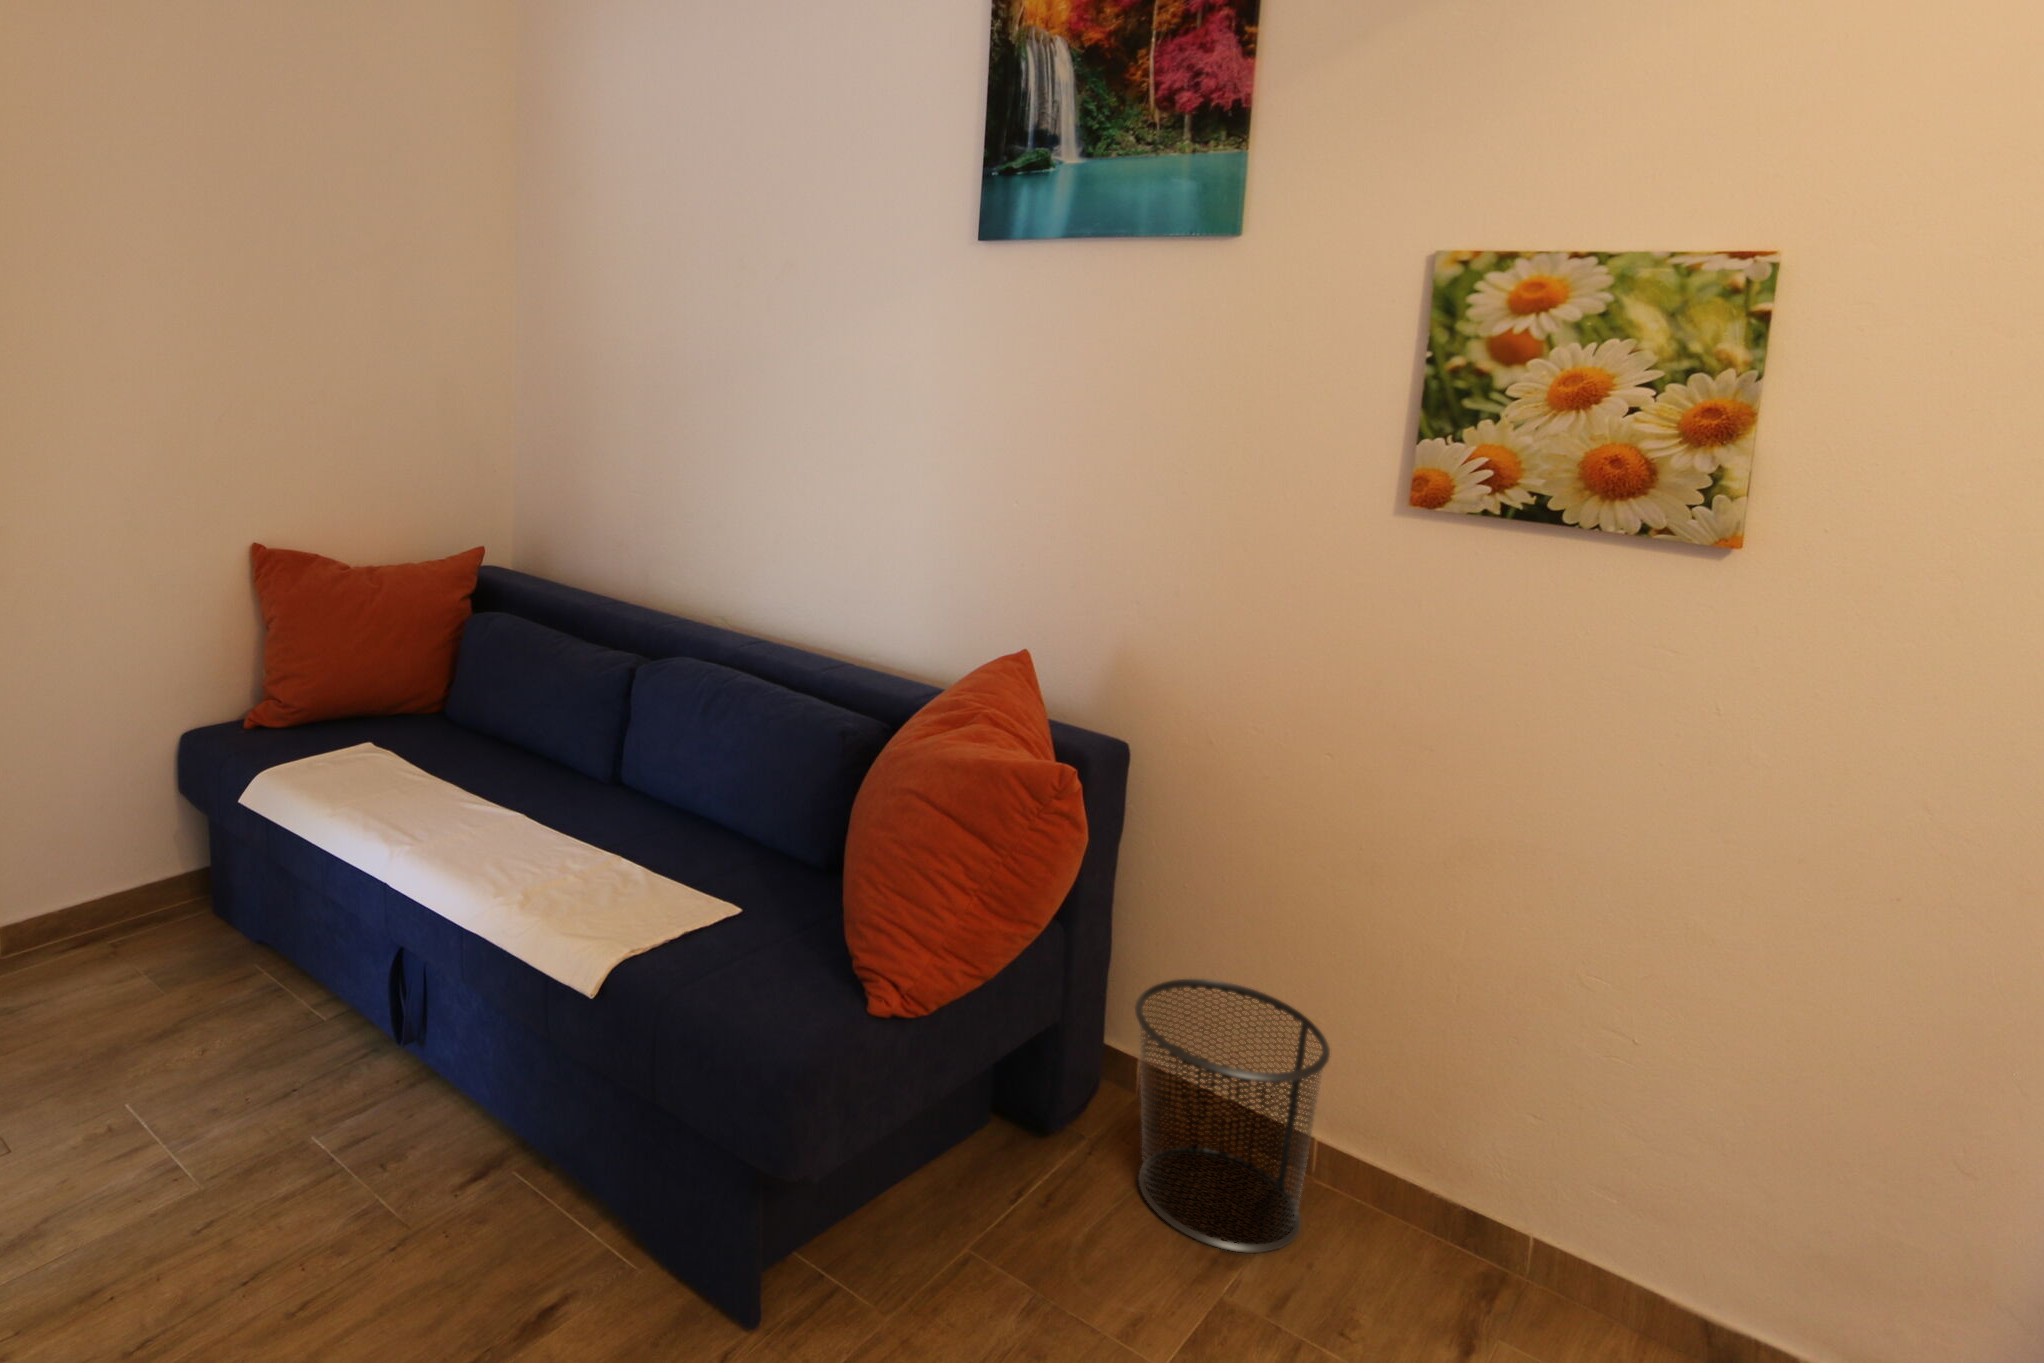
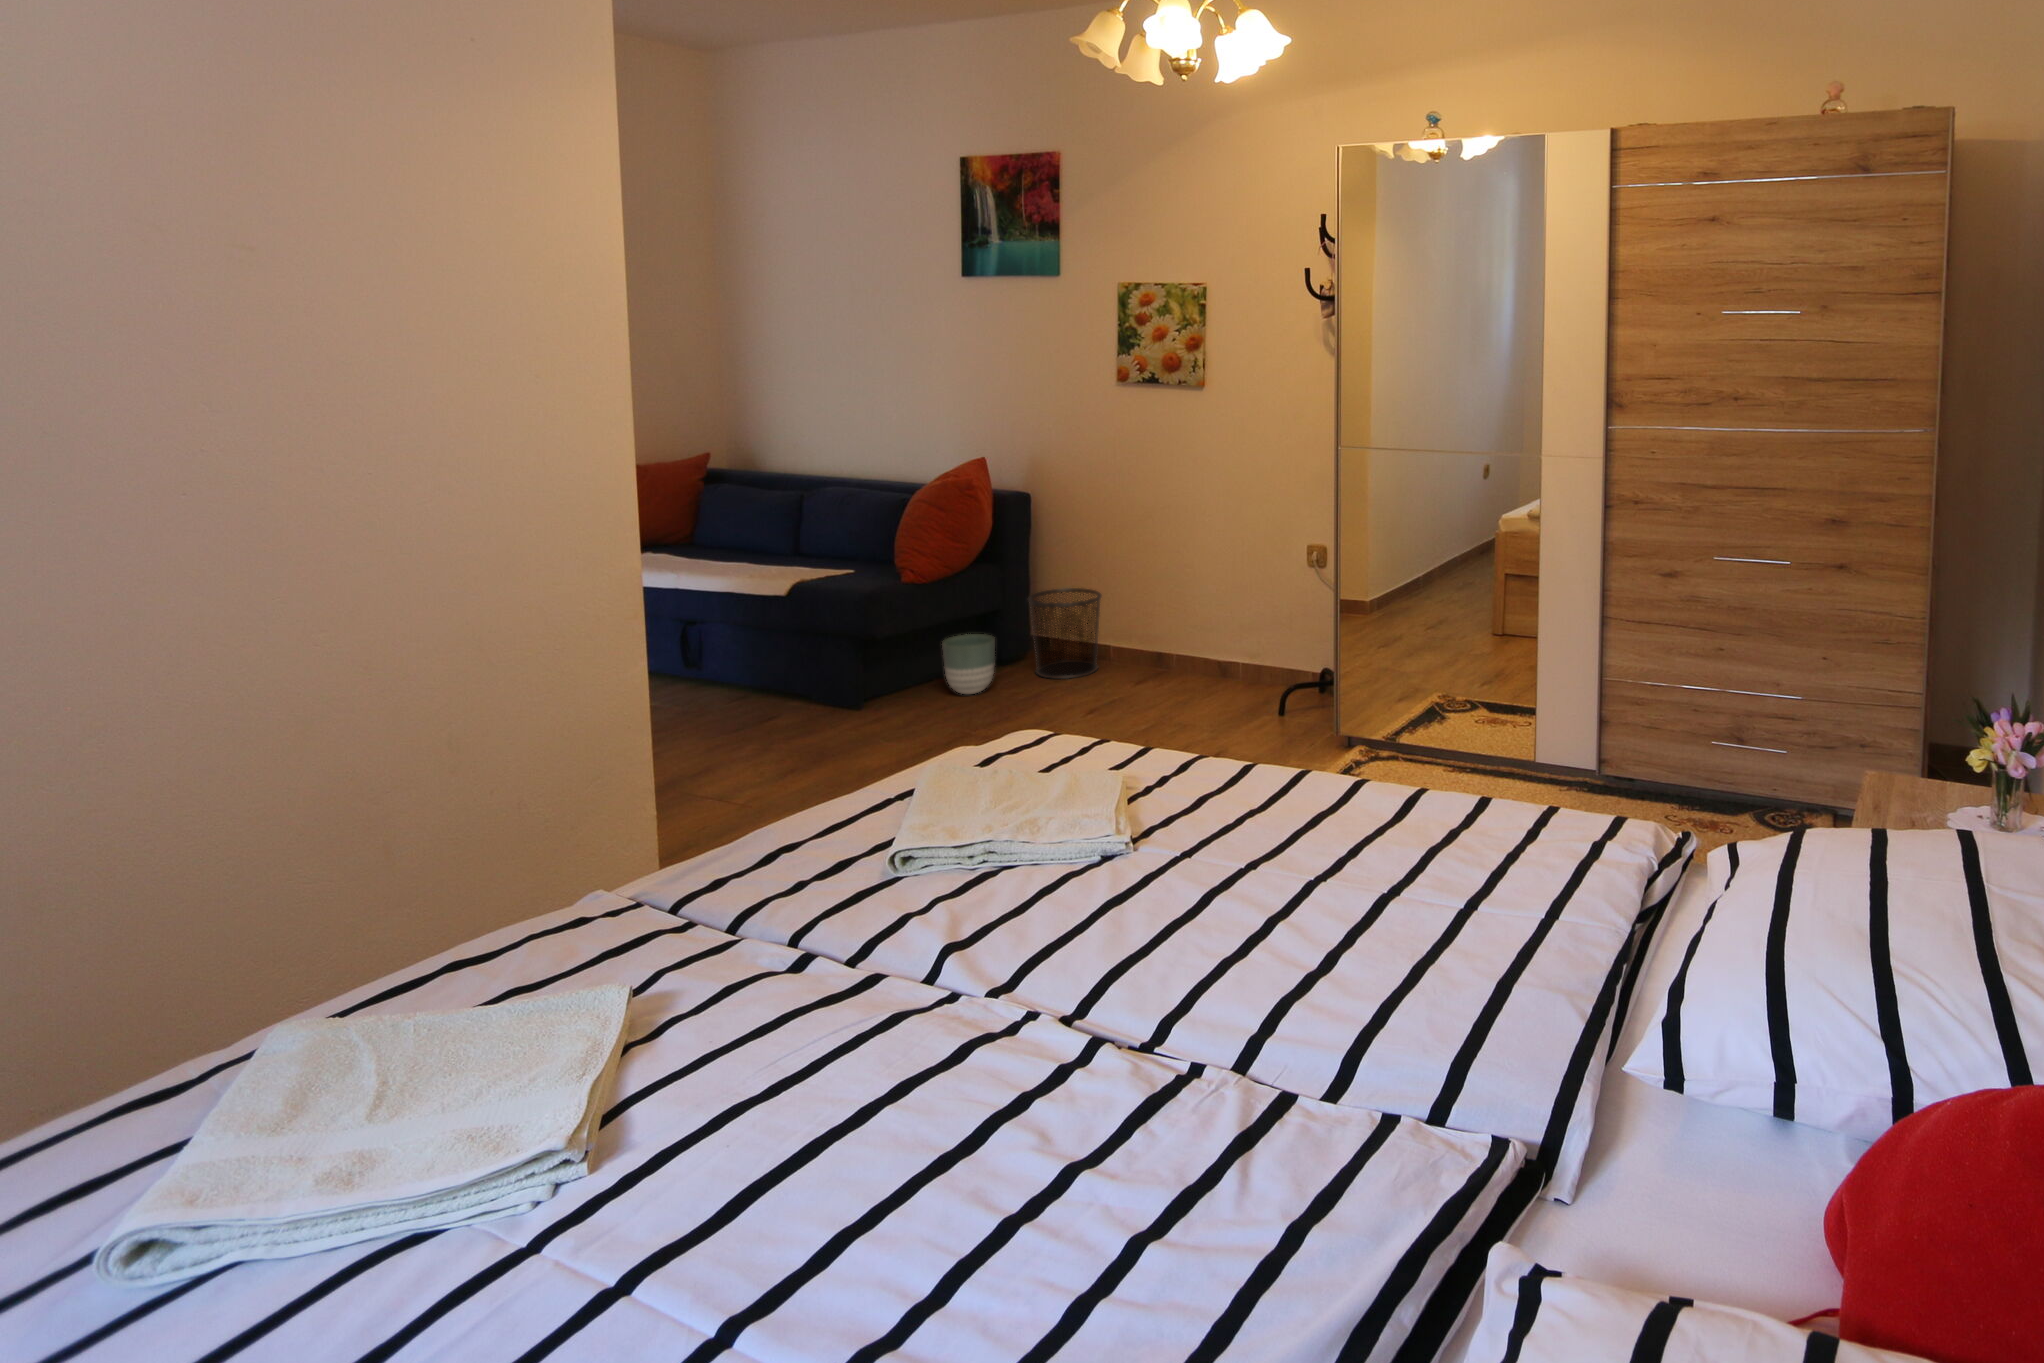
planter: none [957,1105,1087,1286] -> present [942,634,995,694]

